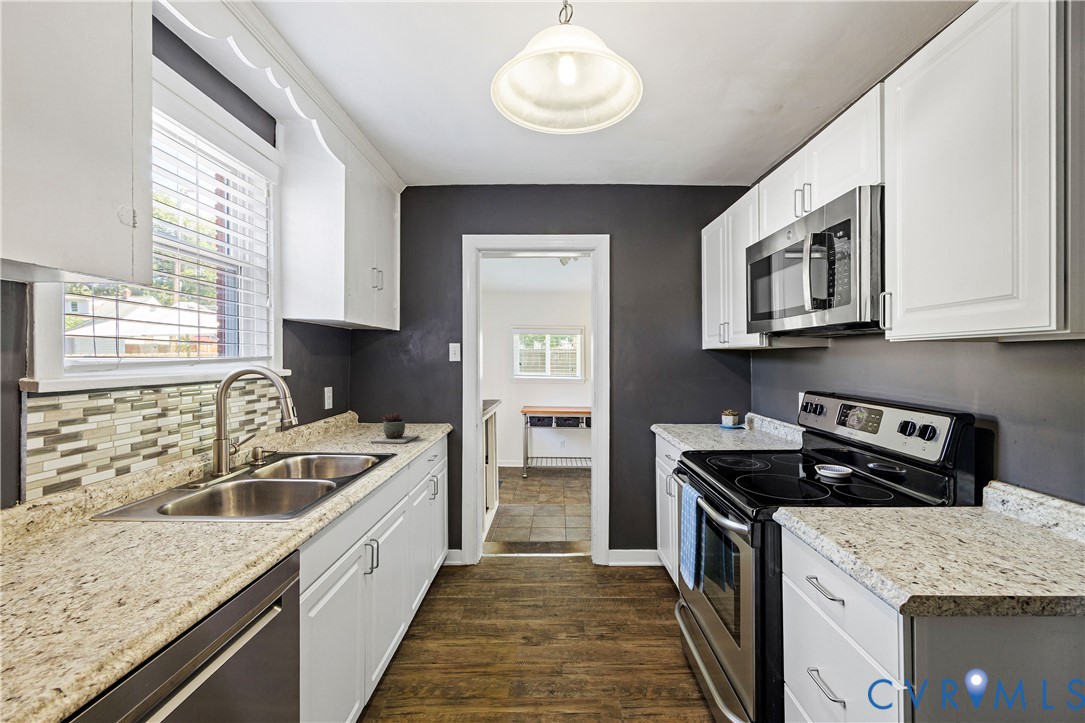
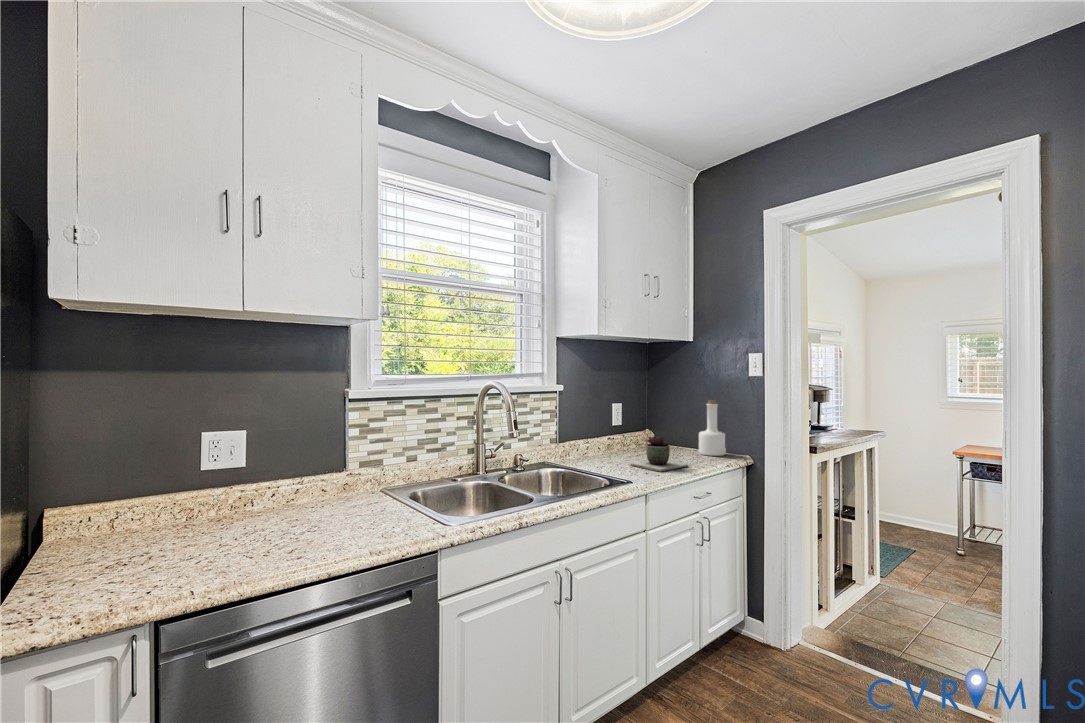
bottle: none [410,380,432,427] -> present [699,400,726,456]

